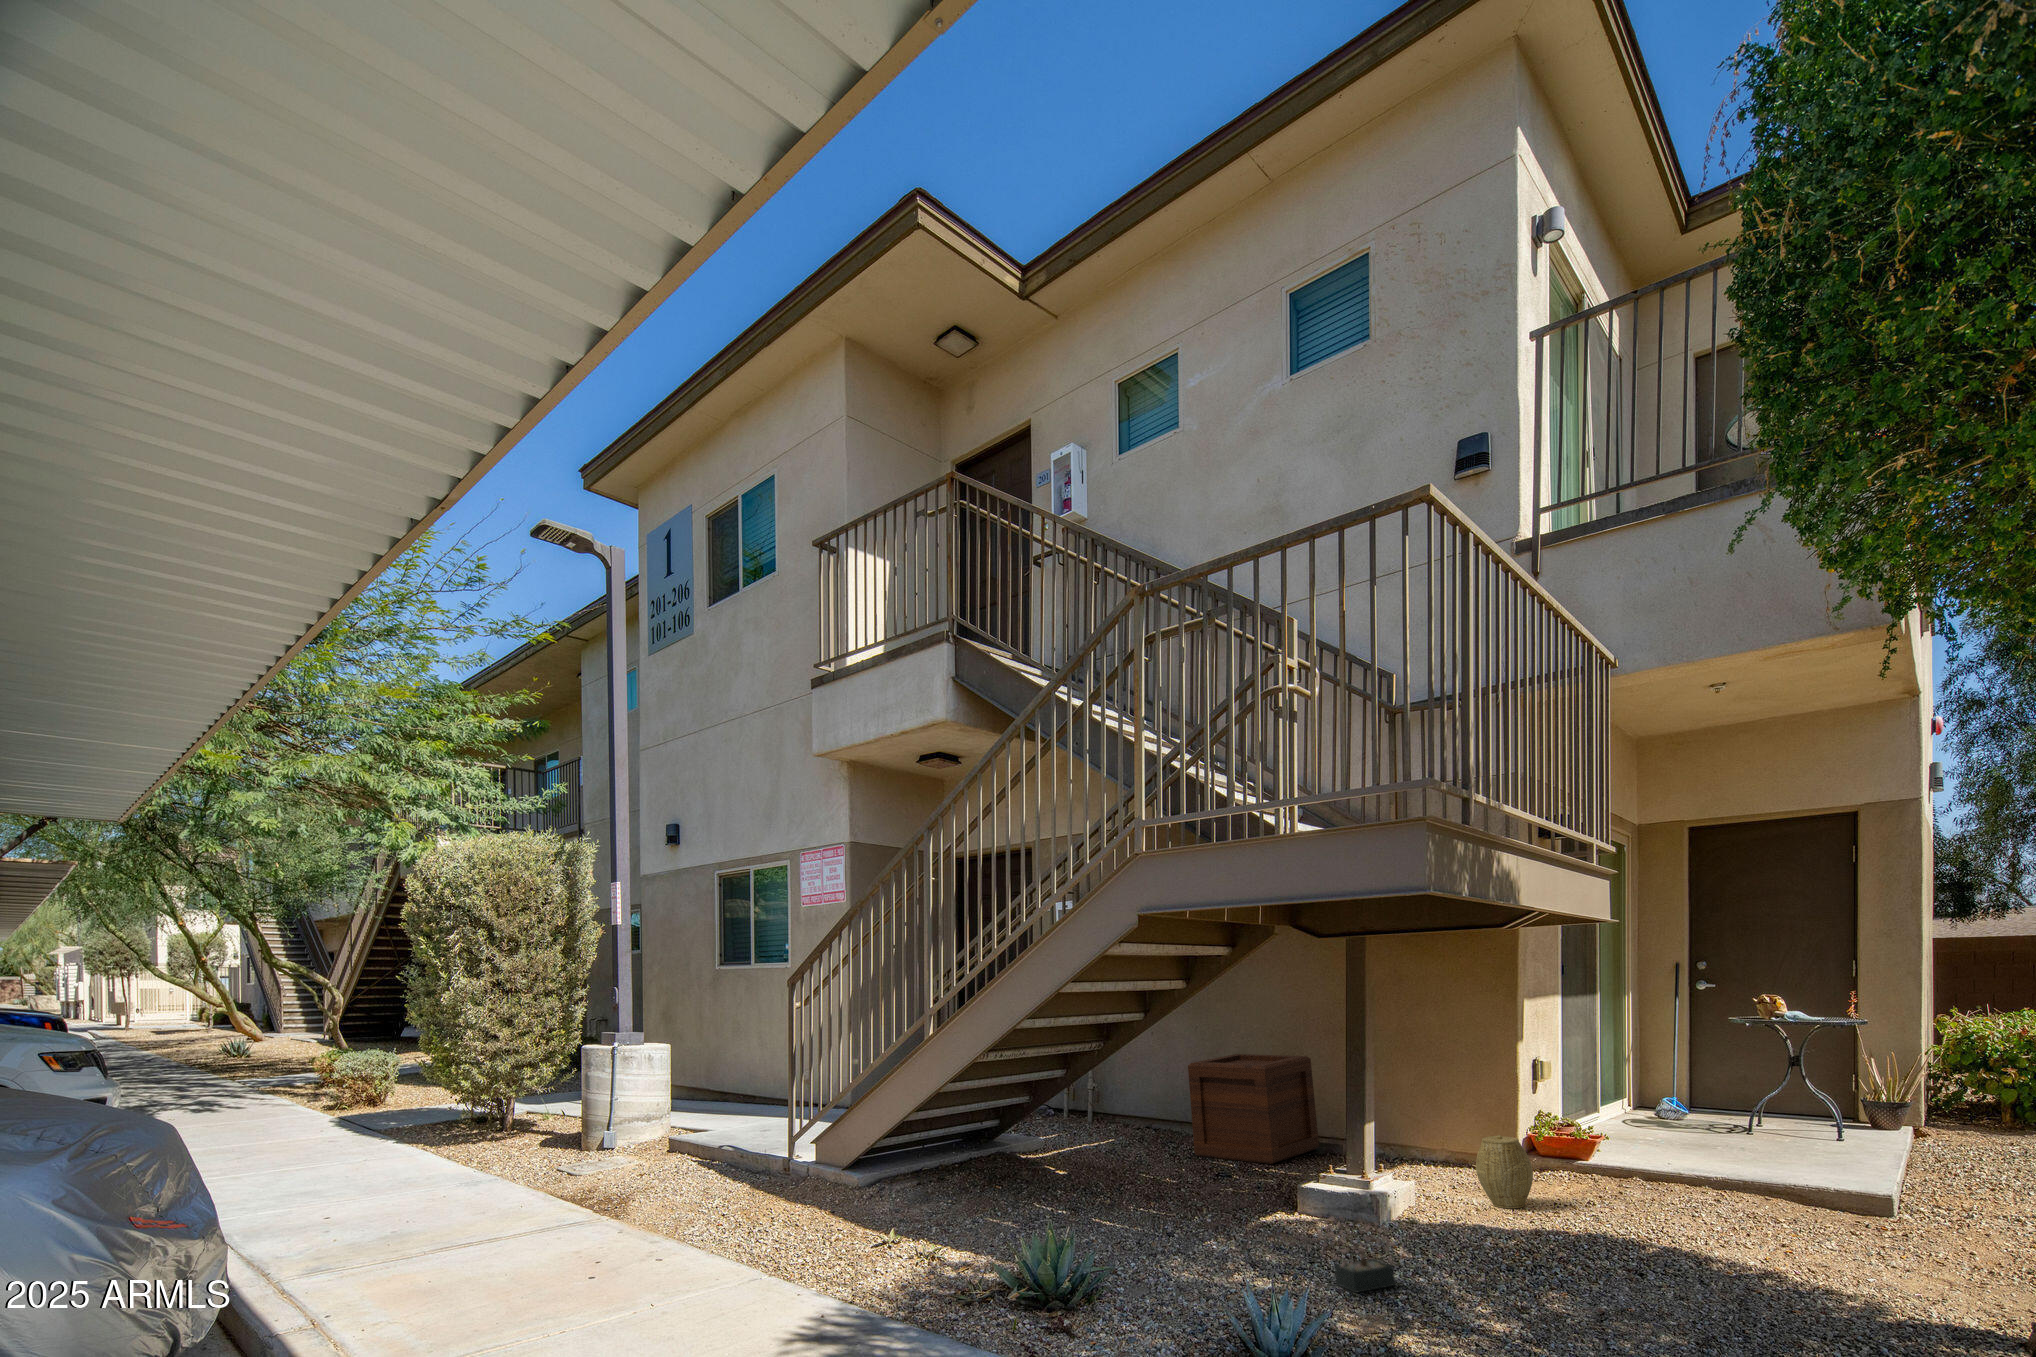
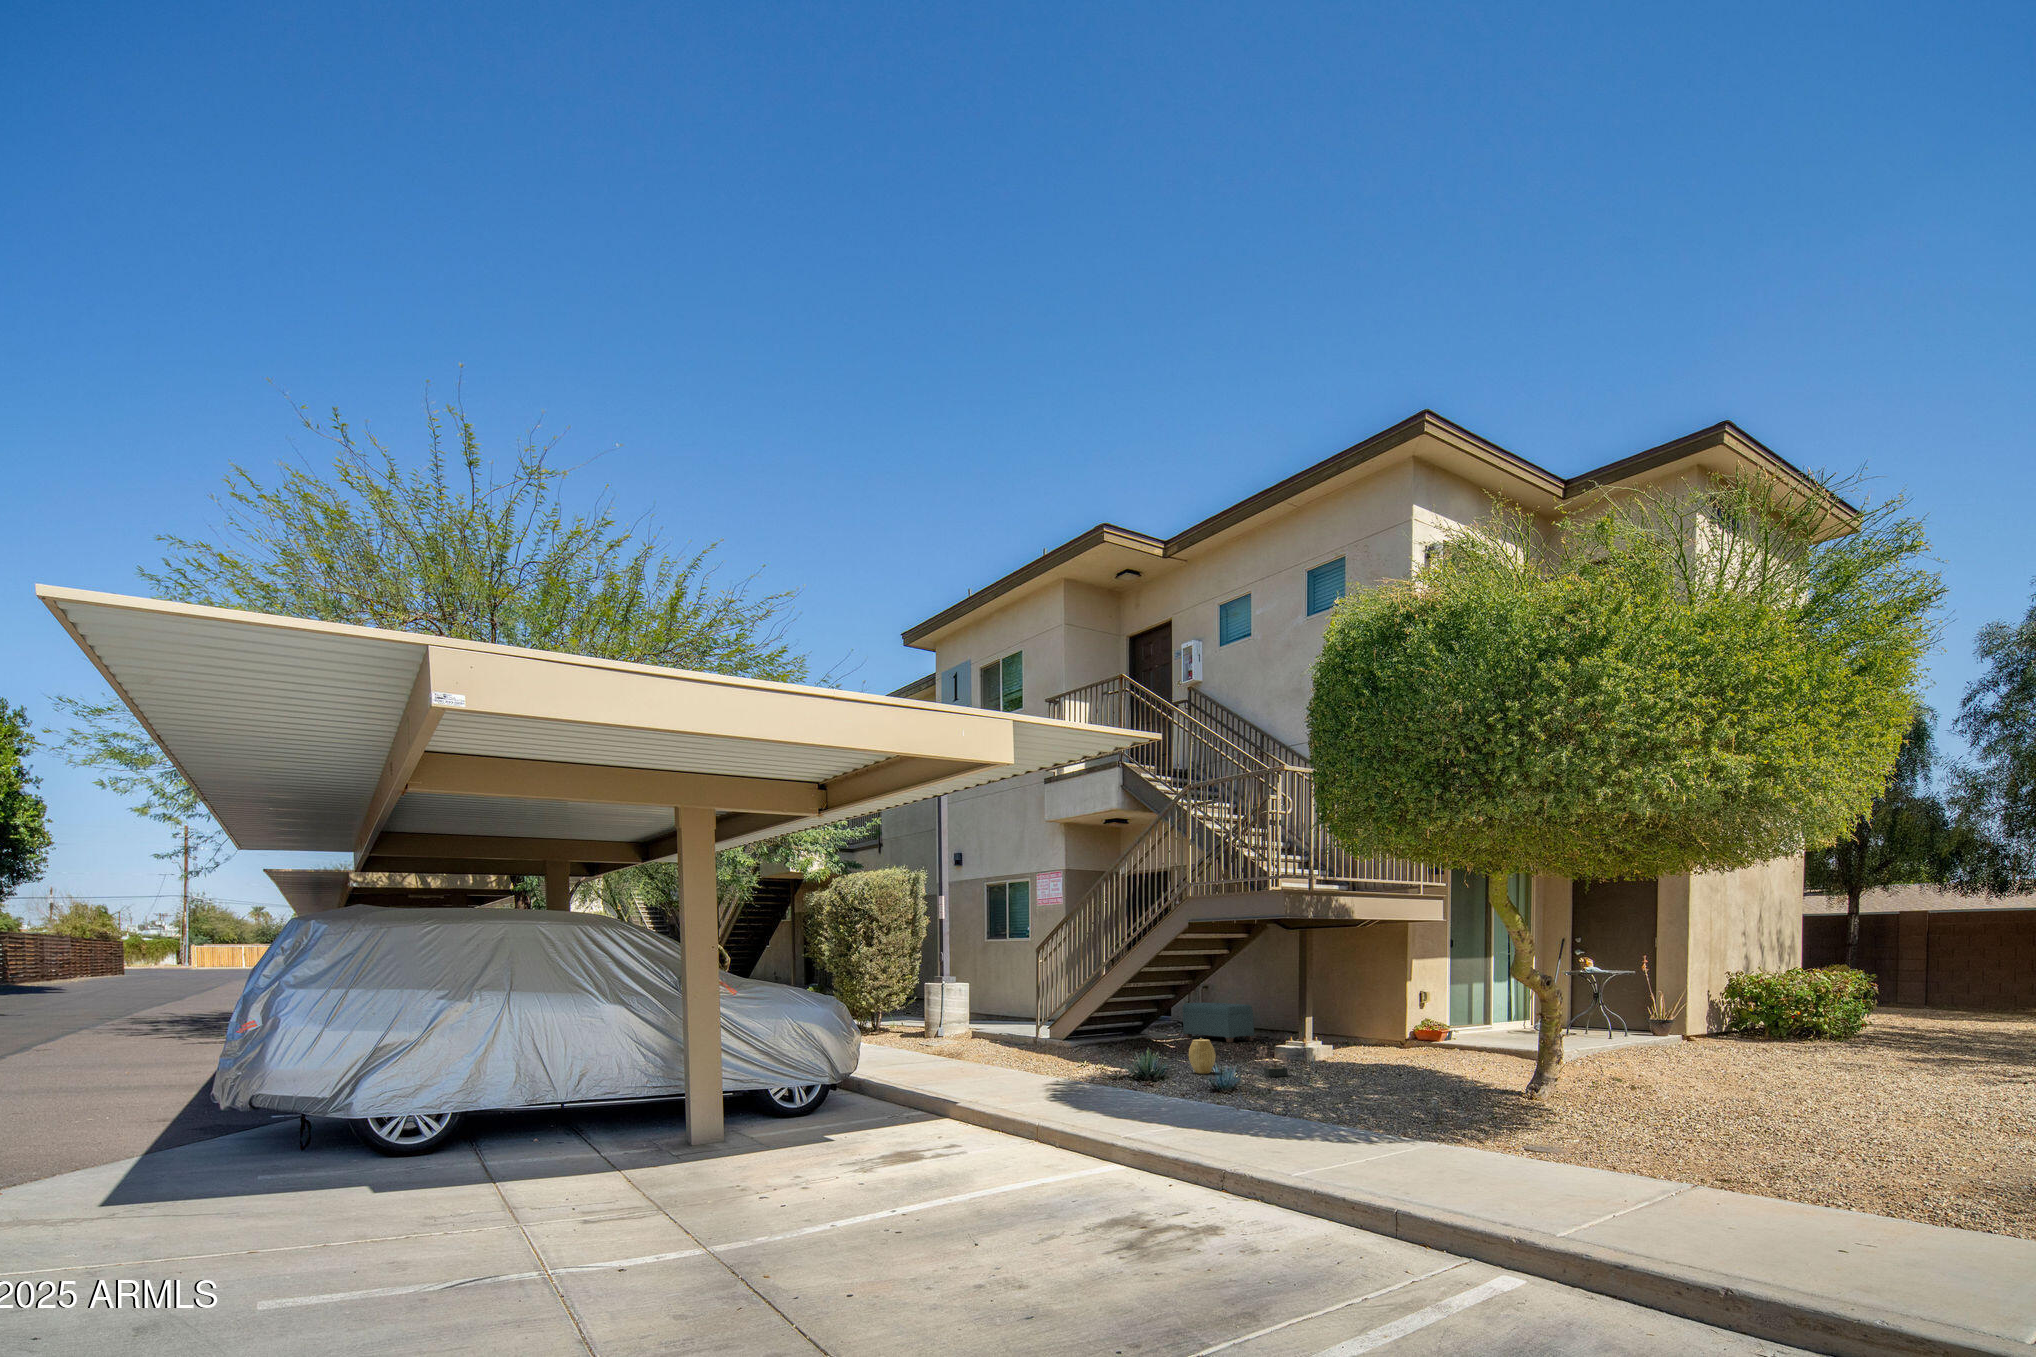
wooden crate: present [1188,1054,1319,1164] -> none [1244,996,1315,1050]
bench: none [1058,1063,1192,1142] -> present [1182,1002,1254,1043]
woven basket: present [1476,1135,1533,1208] -> present [1189,1038,1216,1074]

